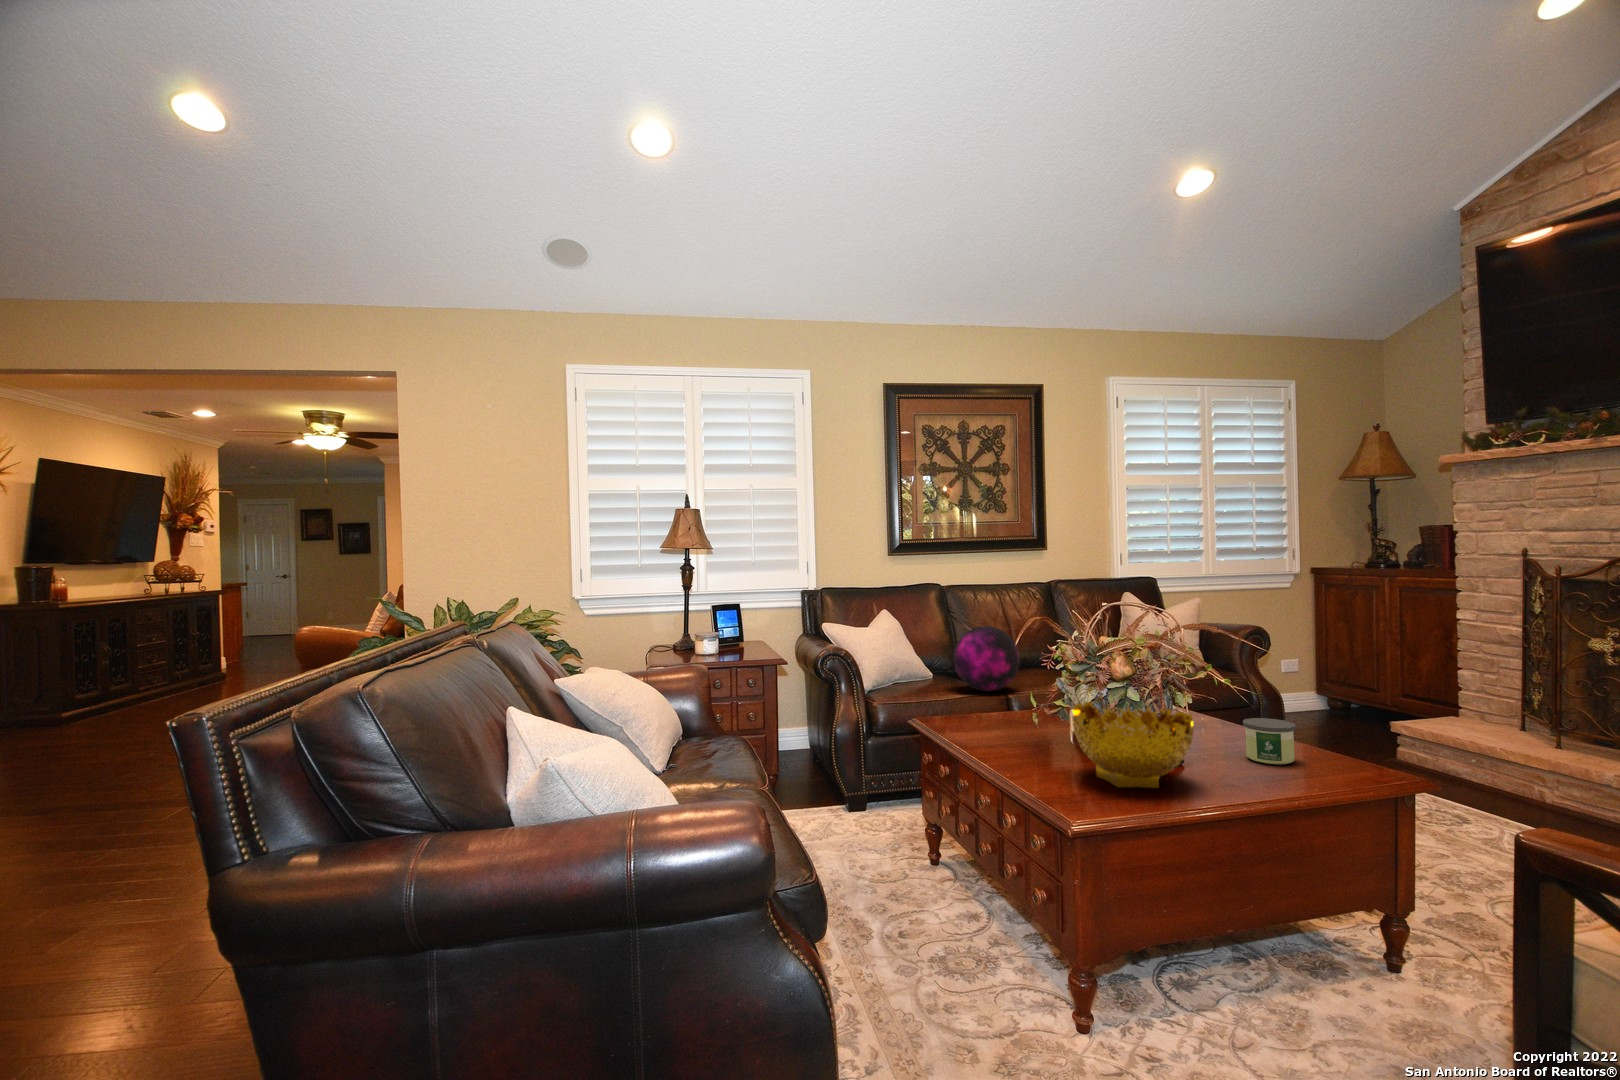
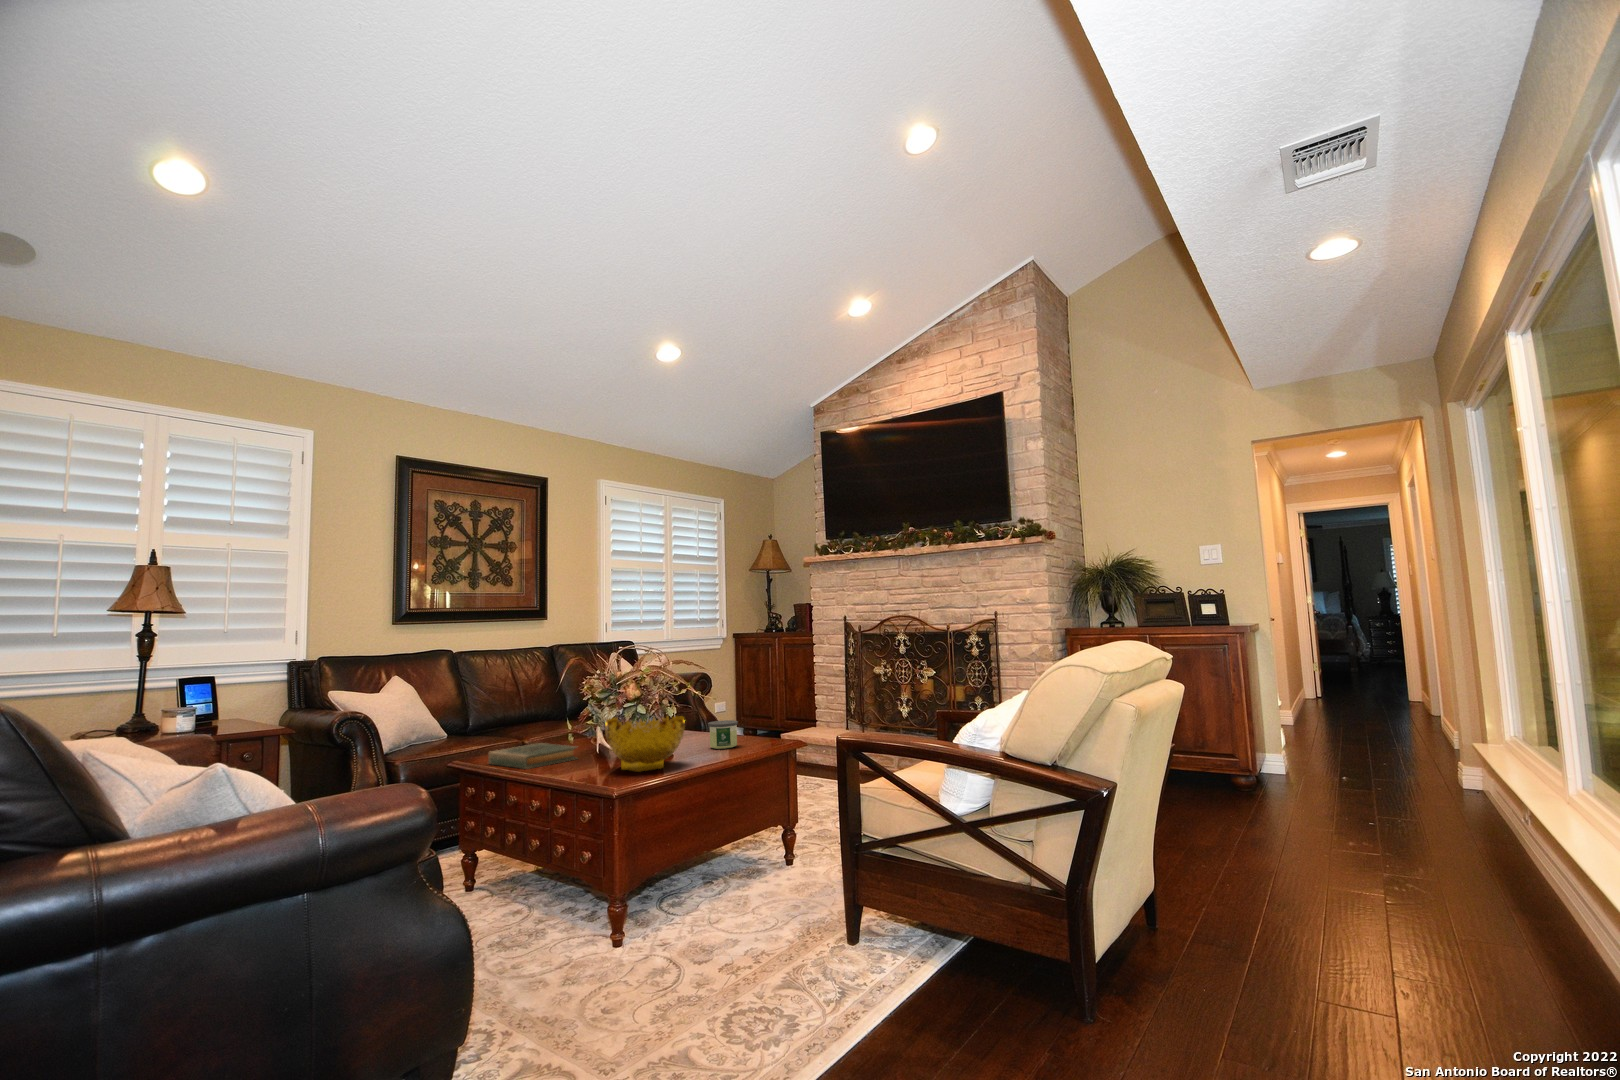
decorative orb: present [953,626,1020,691] -> none [473,682,534,741]
hardback book: none [949,710,1053,746] -> present [488,743,577,769]

